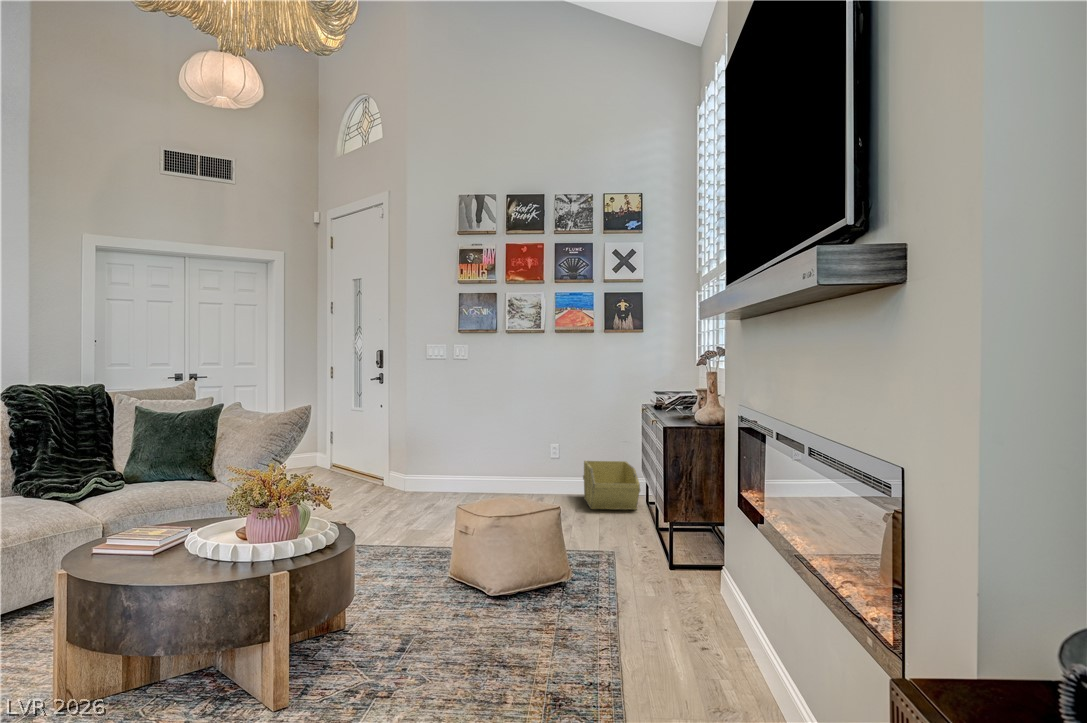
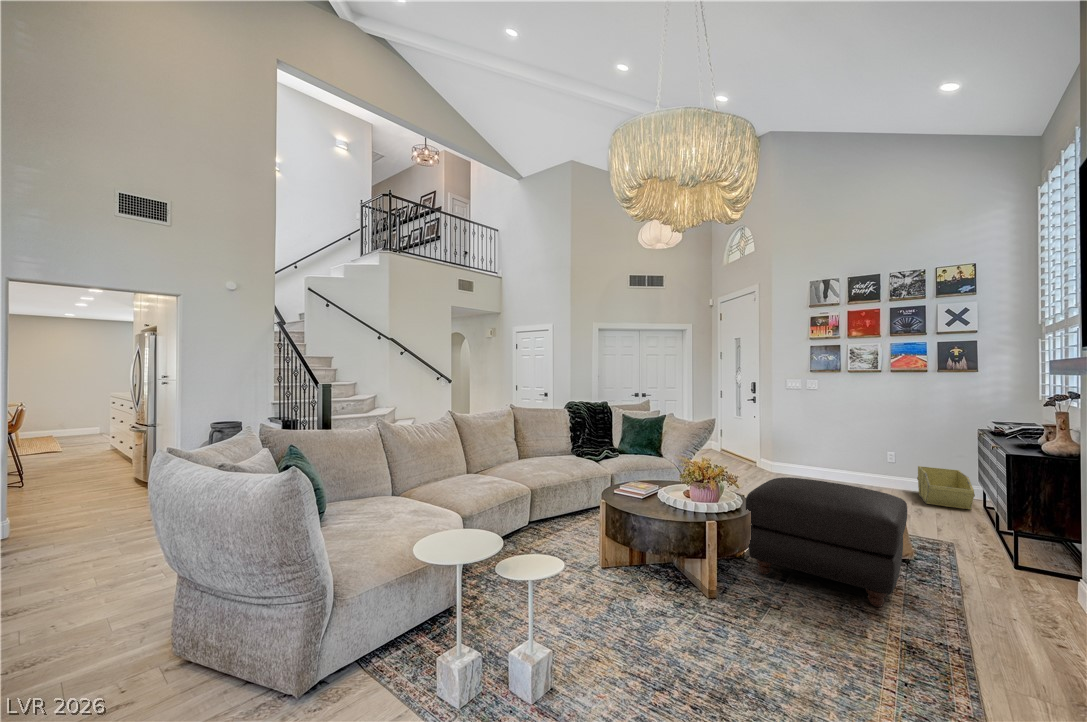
ottoman: none [343,488,563,656] -> present [746,477,907,607]

